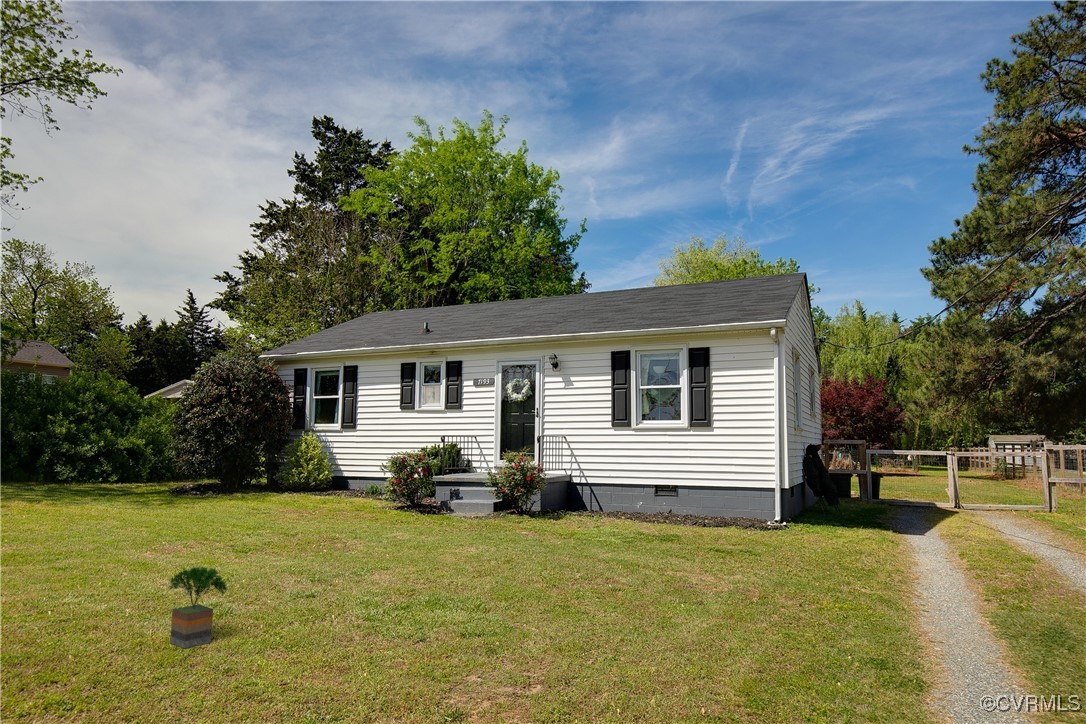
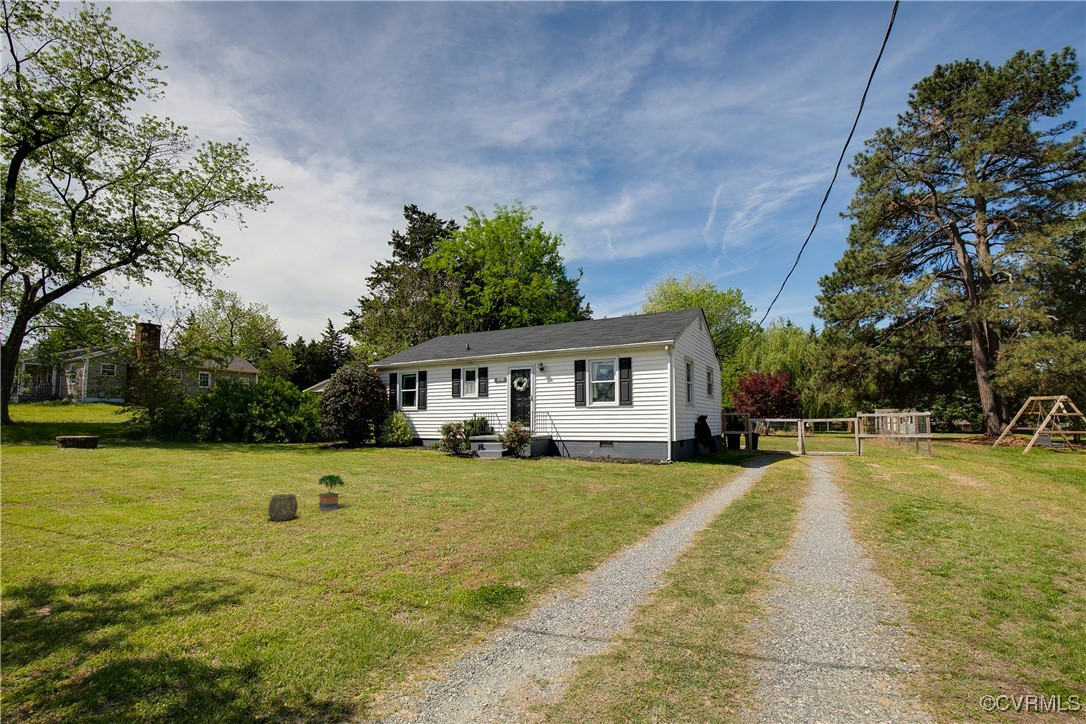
woven basket: none [50,616,122,683] -> present [268,494,298,521]

